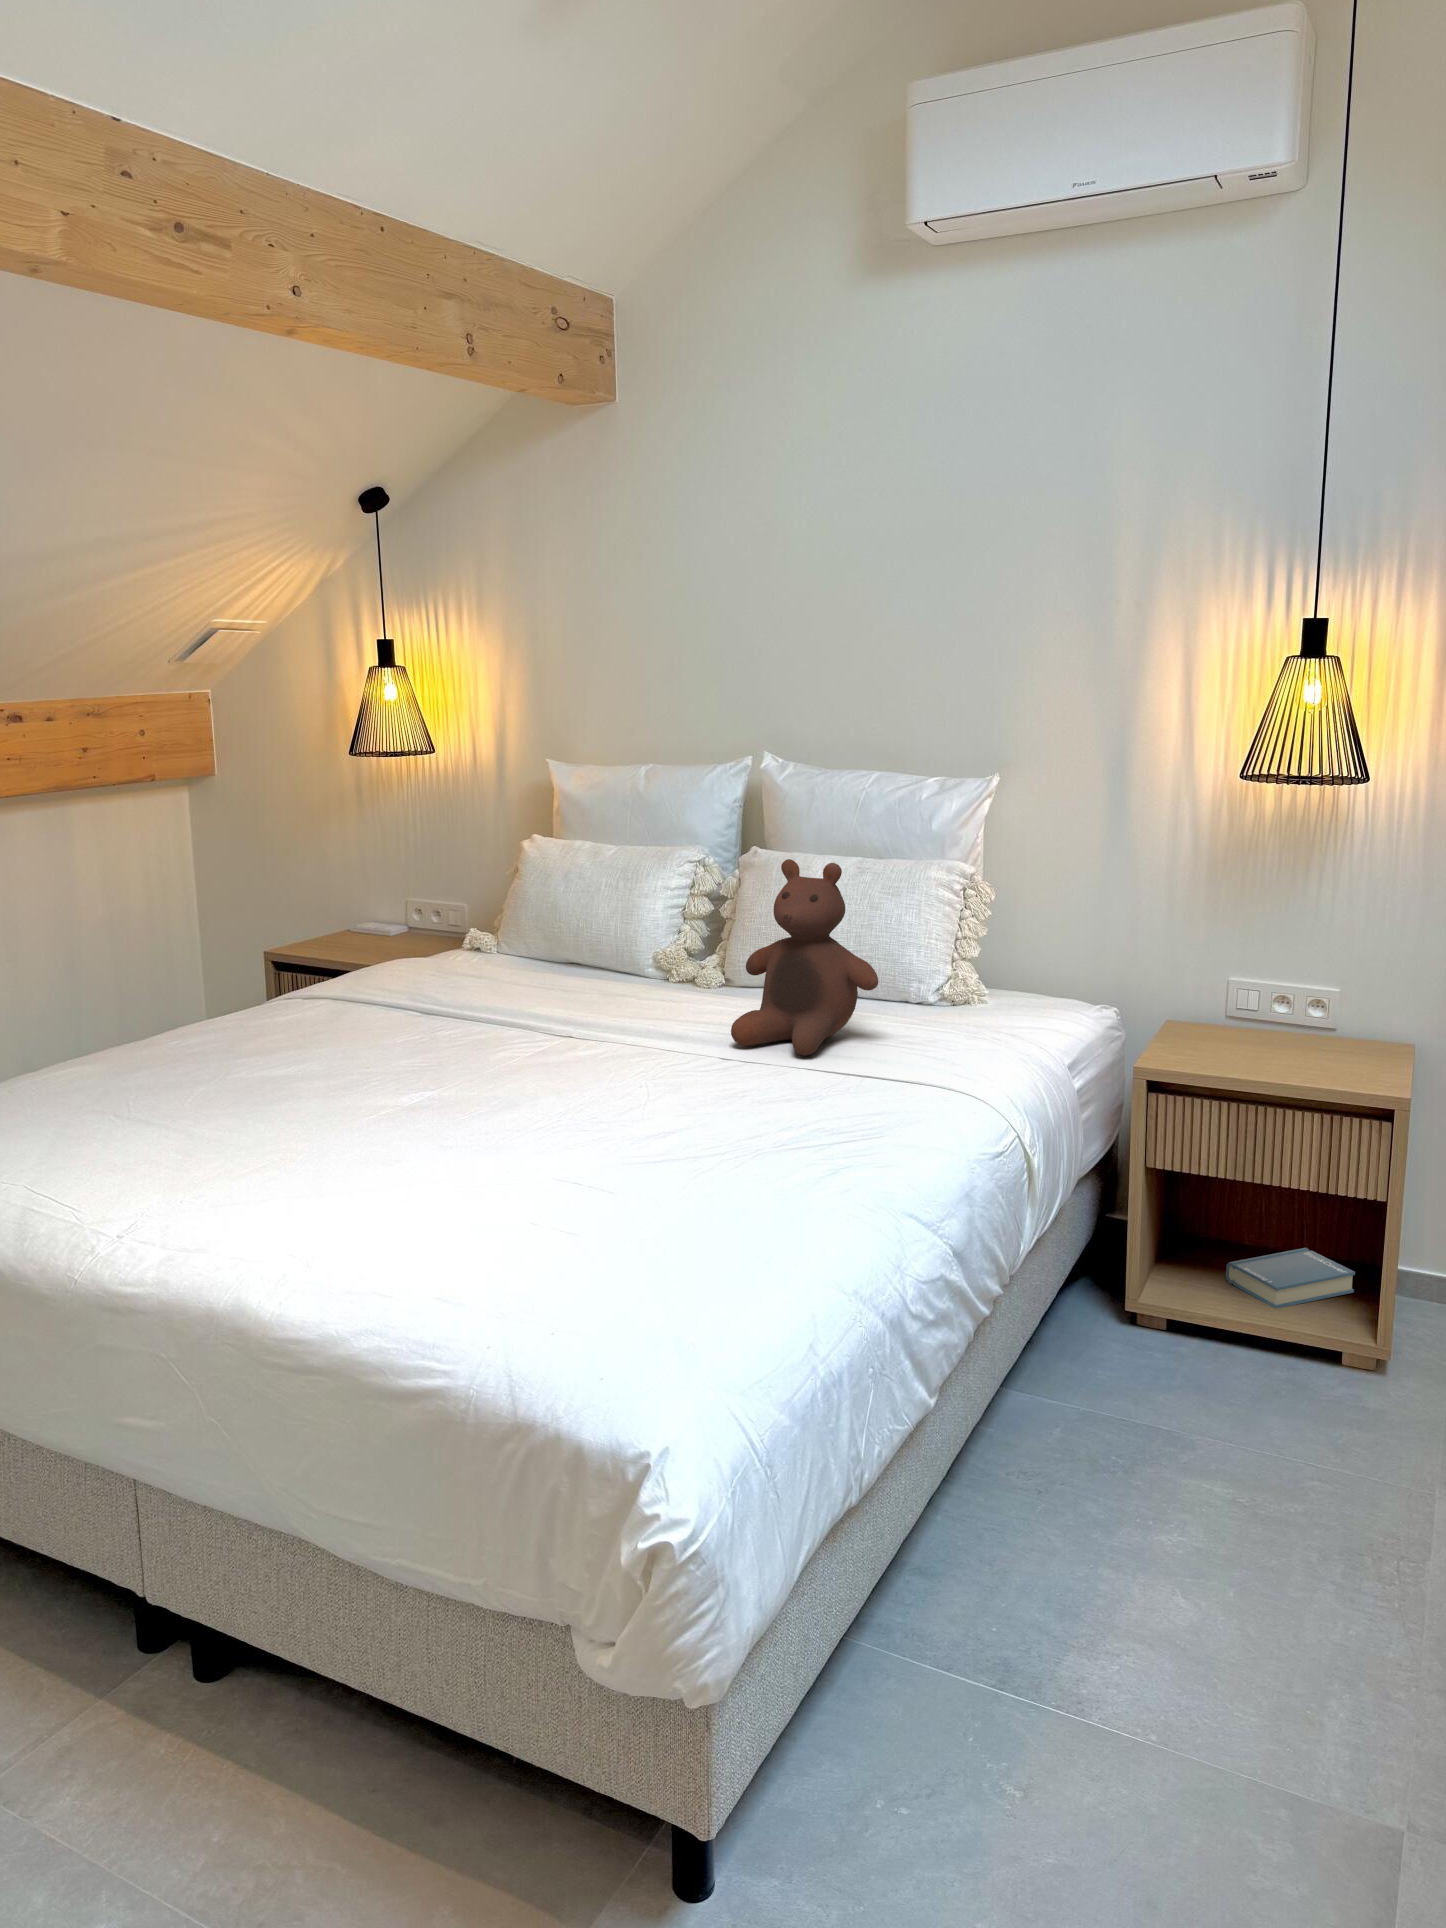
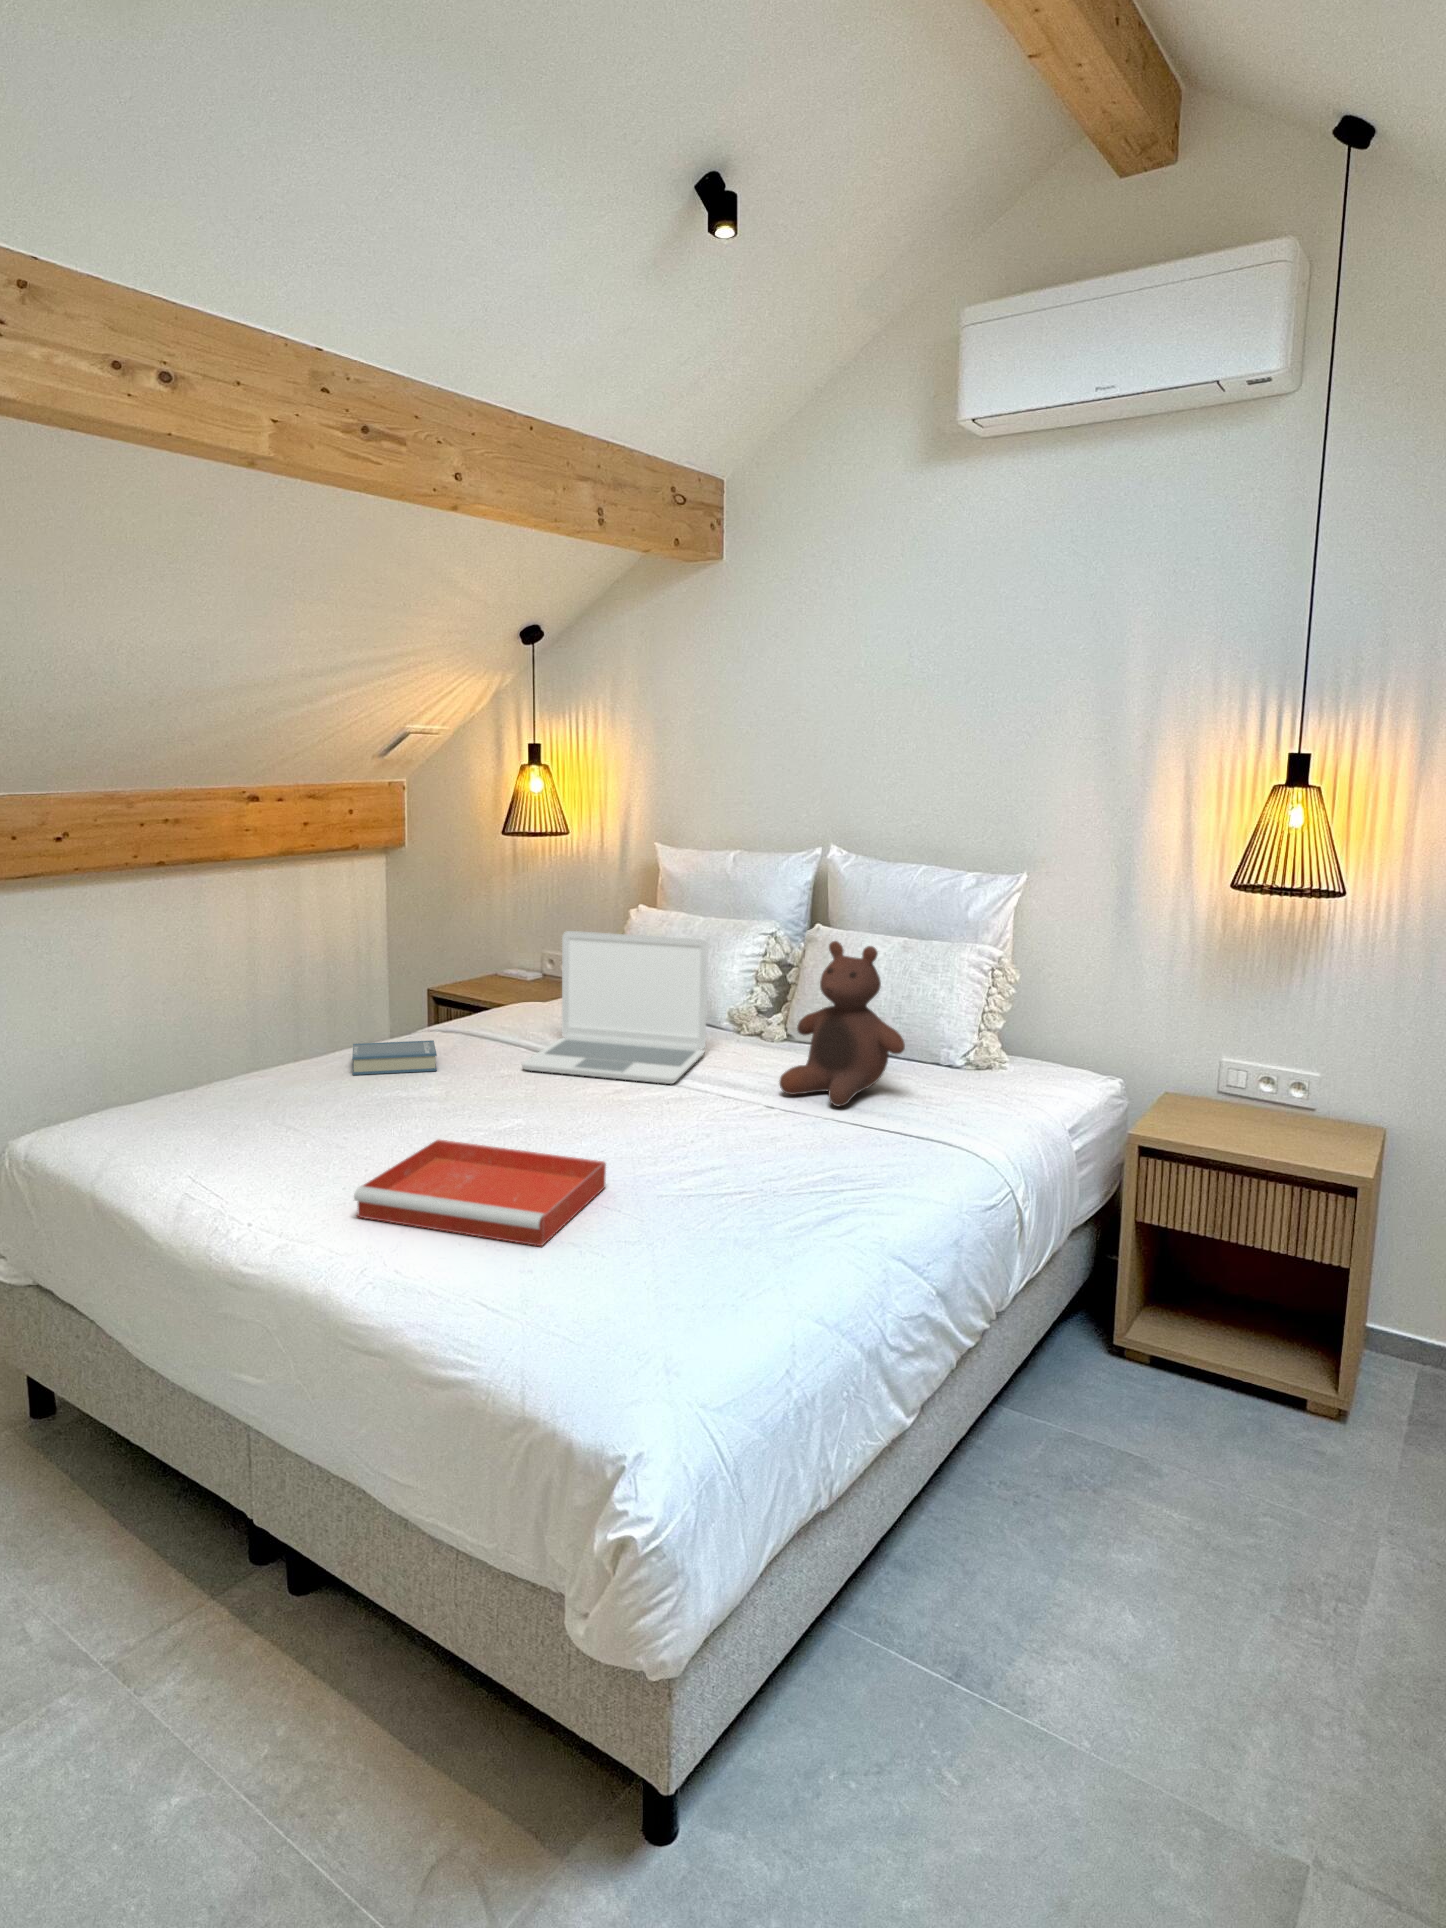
laptop: none [410,864,631,1042] -> present [522,931,708,1084]
tray: none [251,1118,552,1231] -> present [354,1140,606,1246]
hardback book: present [1226,1248,1355,1309] -> present [352,1040,437,1075]

